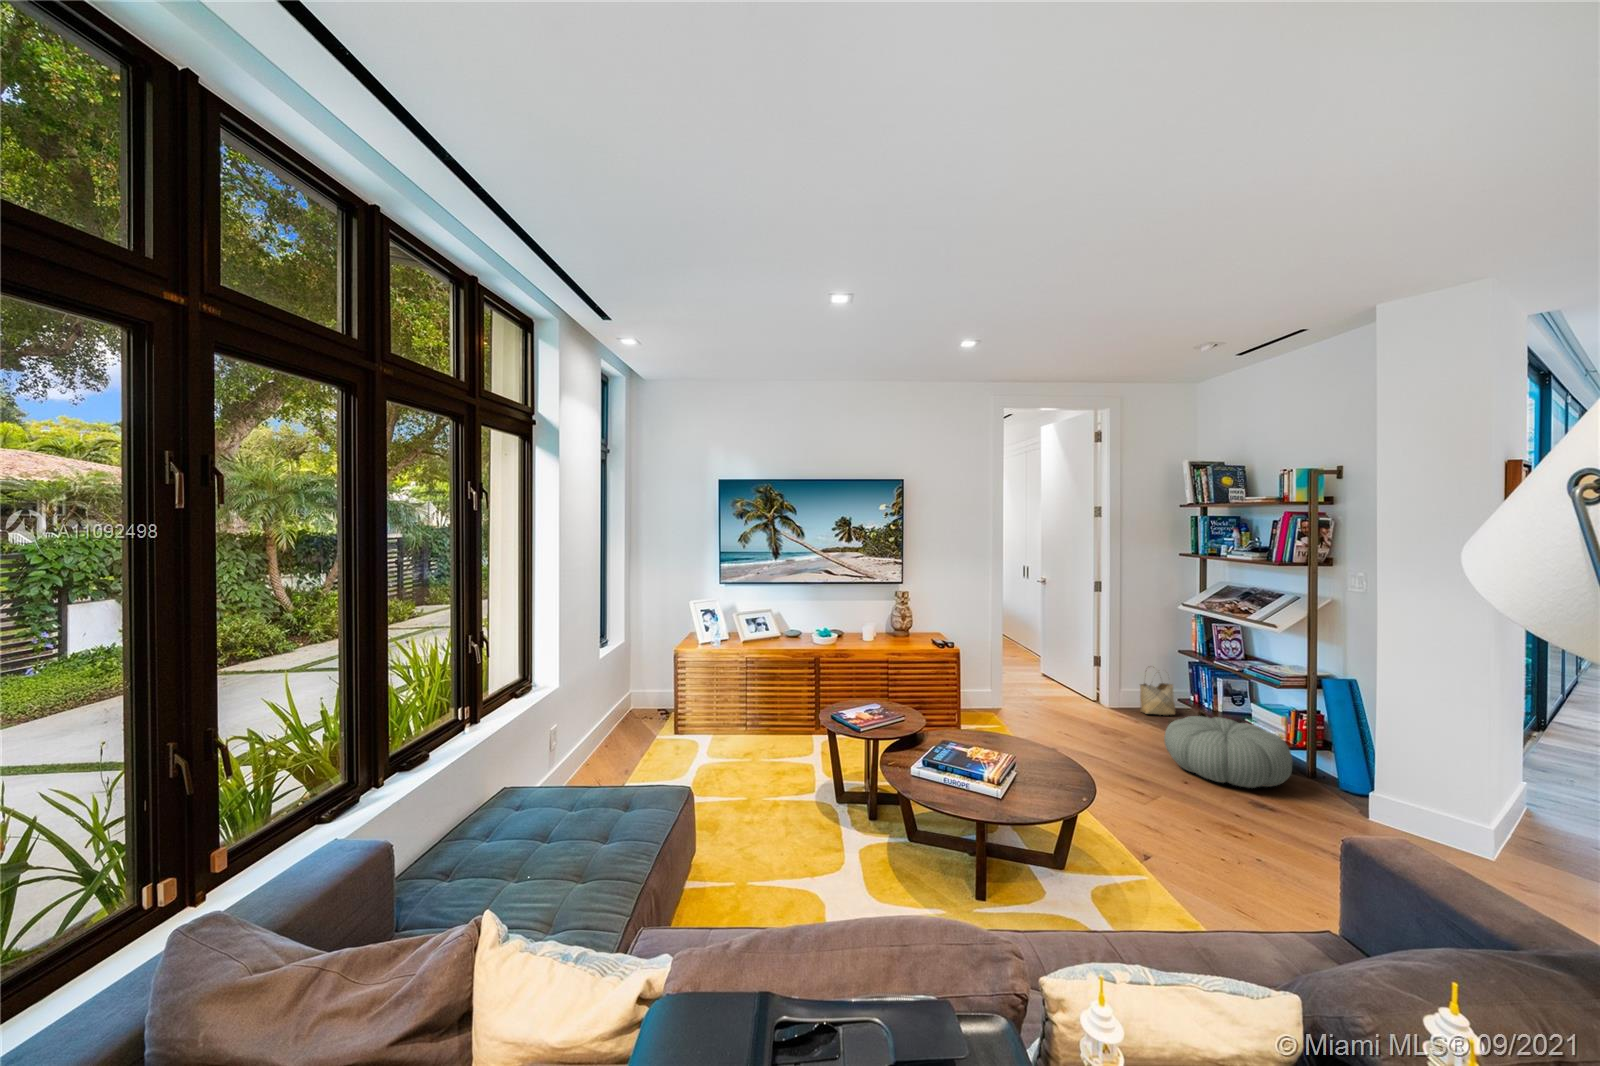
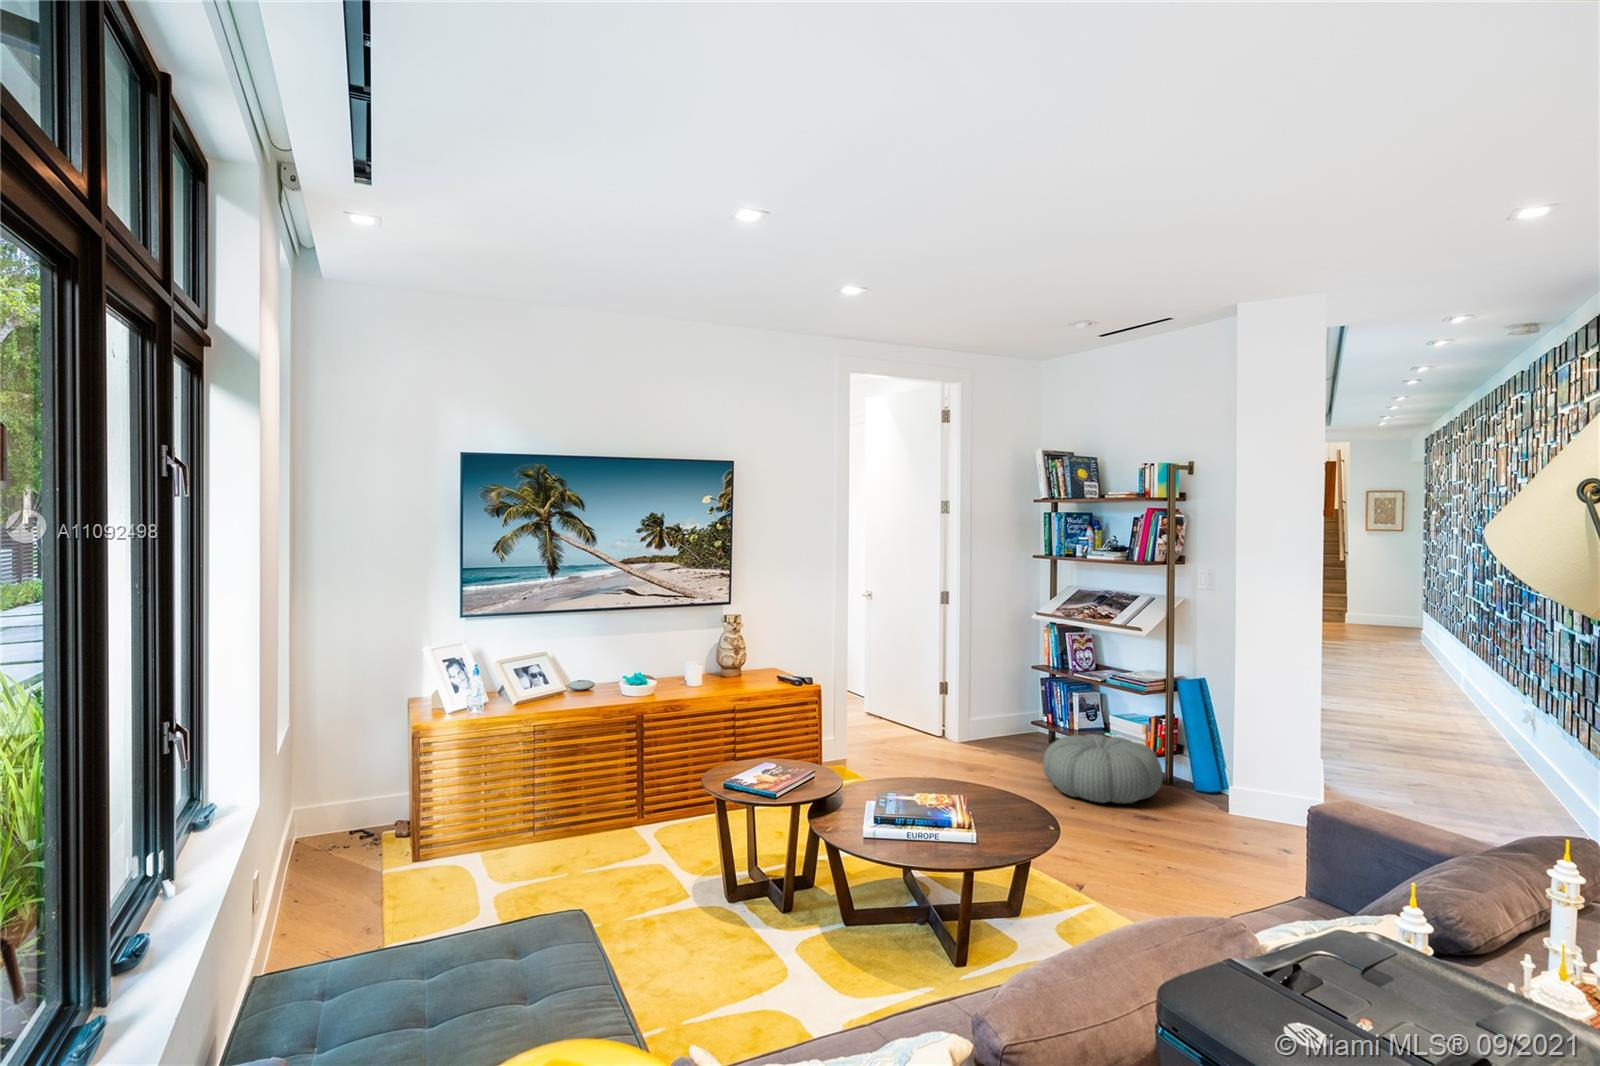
woven basket: present [1140,672,1175,715] -> none [996,687,1031,743]

